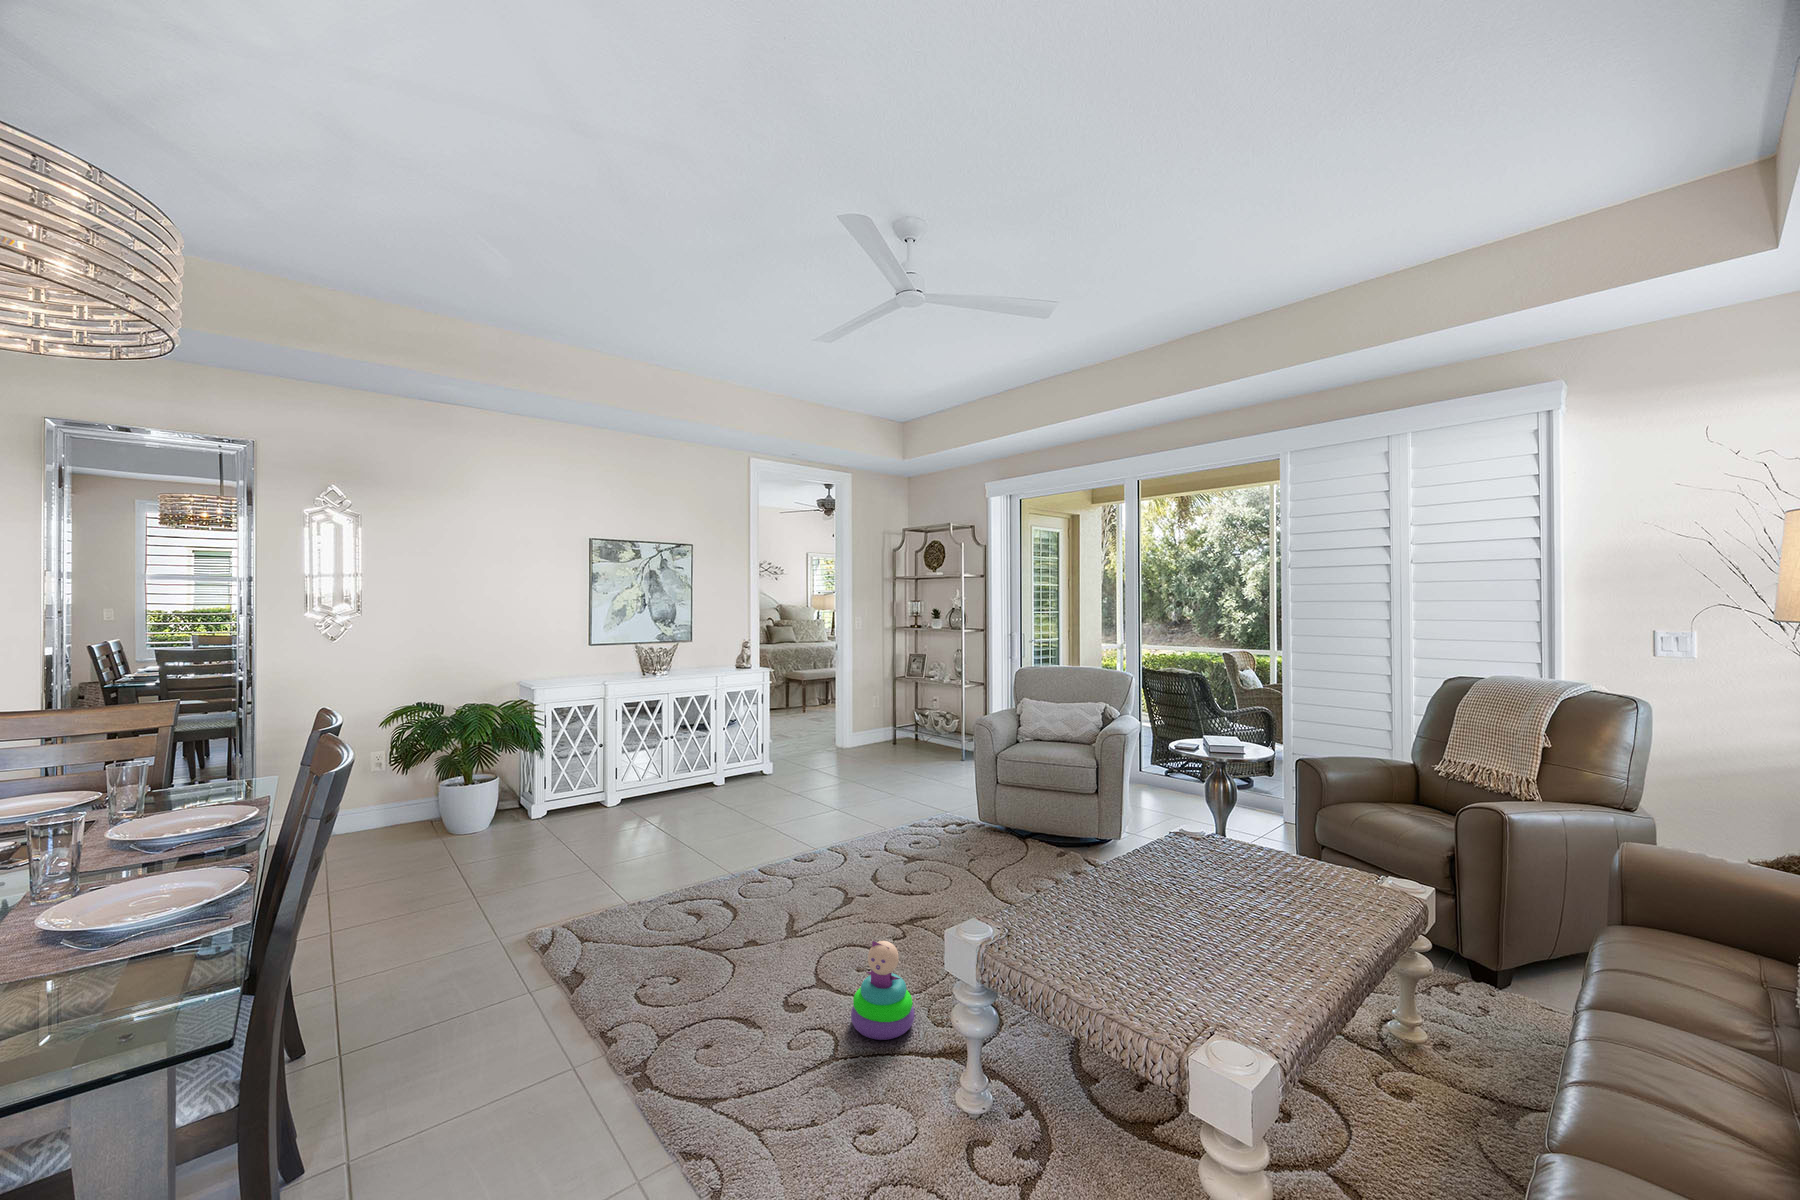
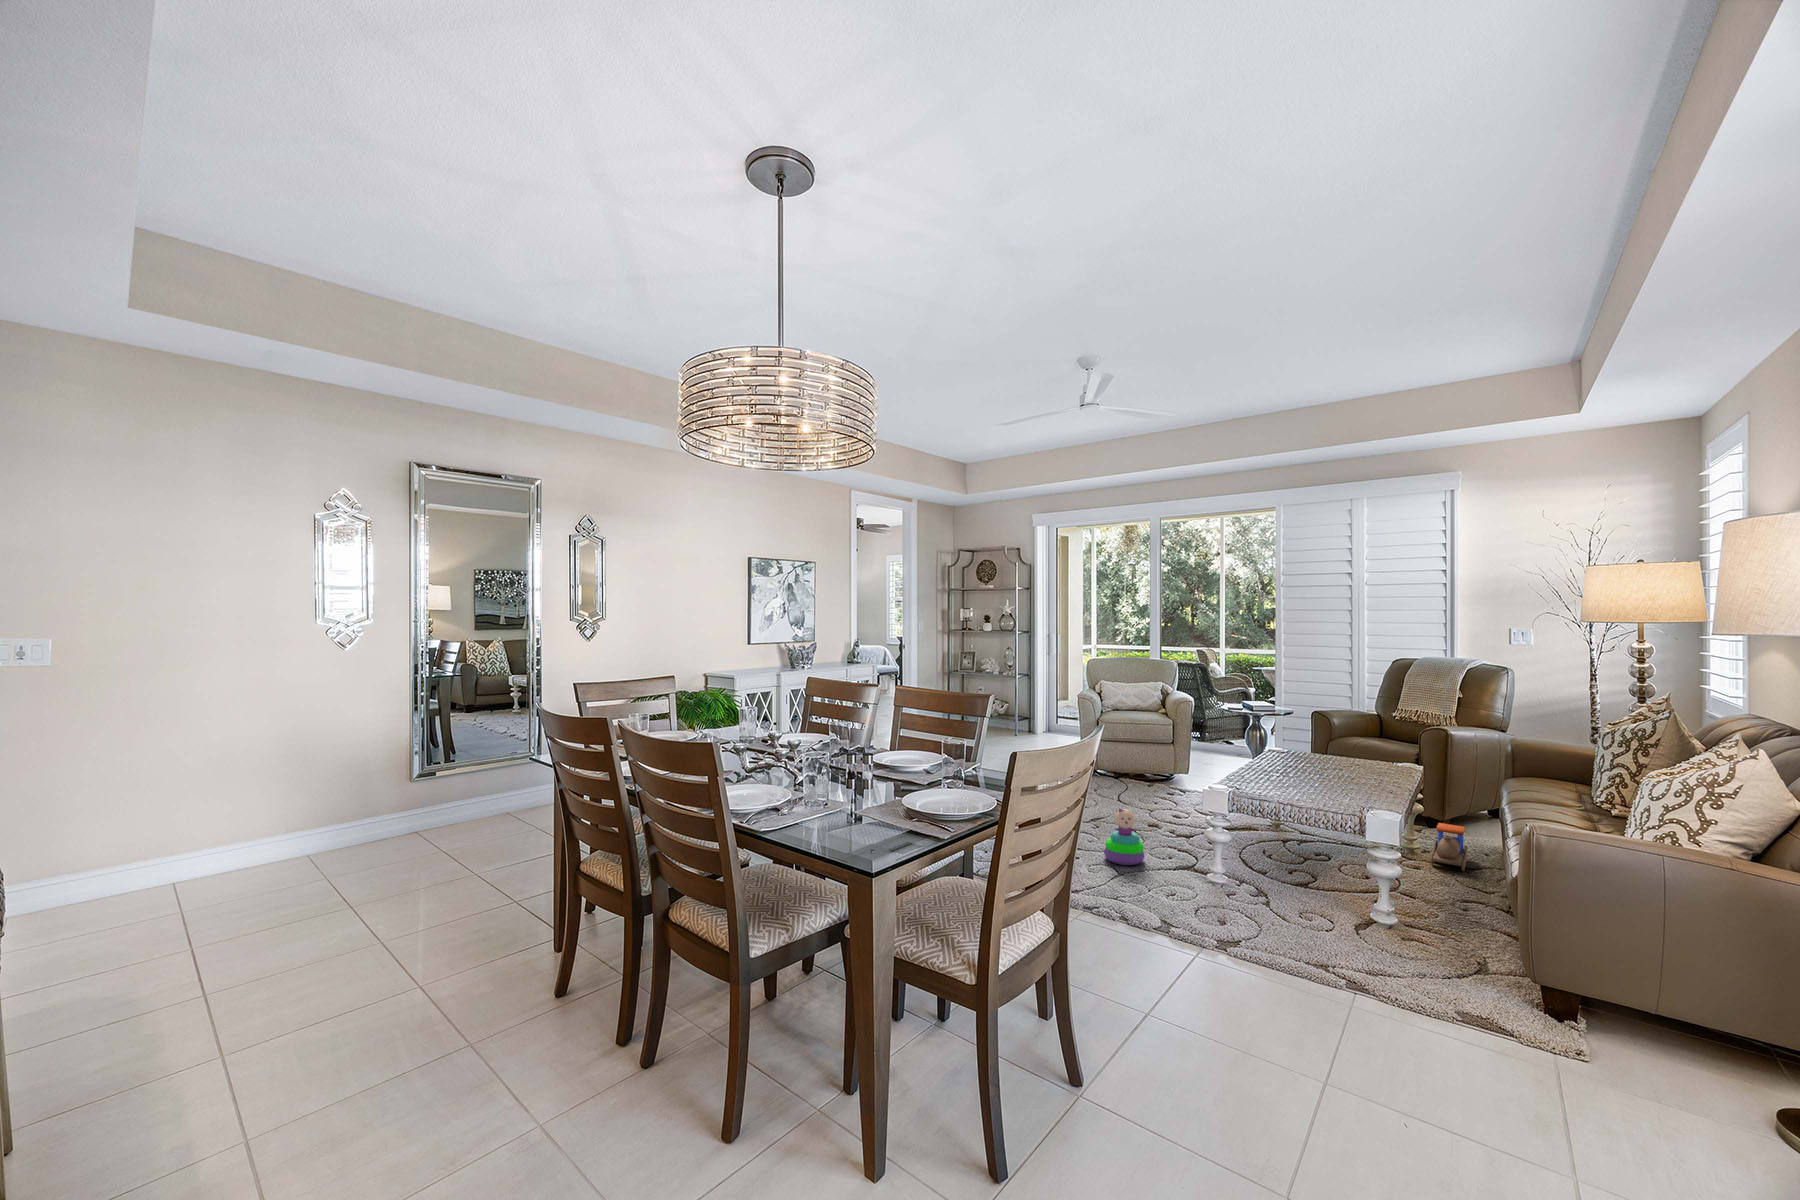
toy train: none [1431,998,1514,1115] -> present [1431,823,1468,871]

